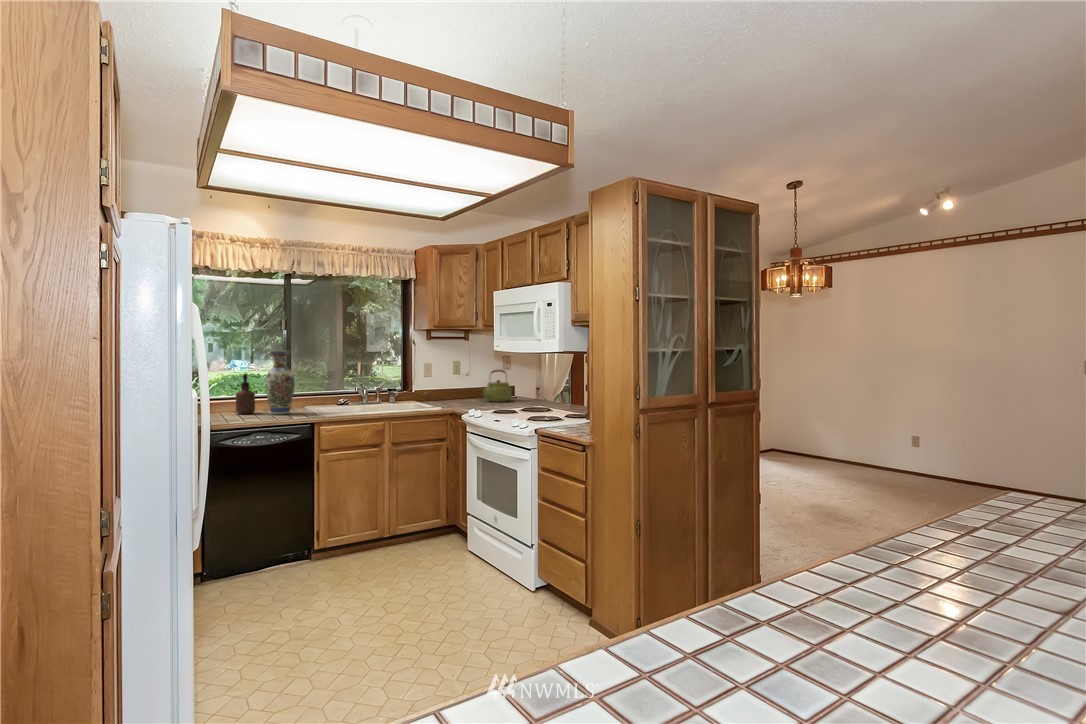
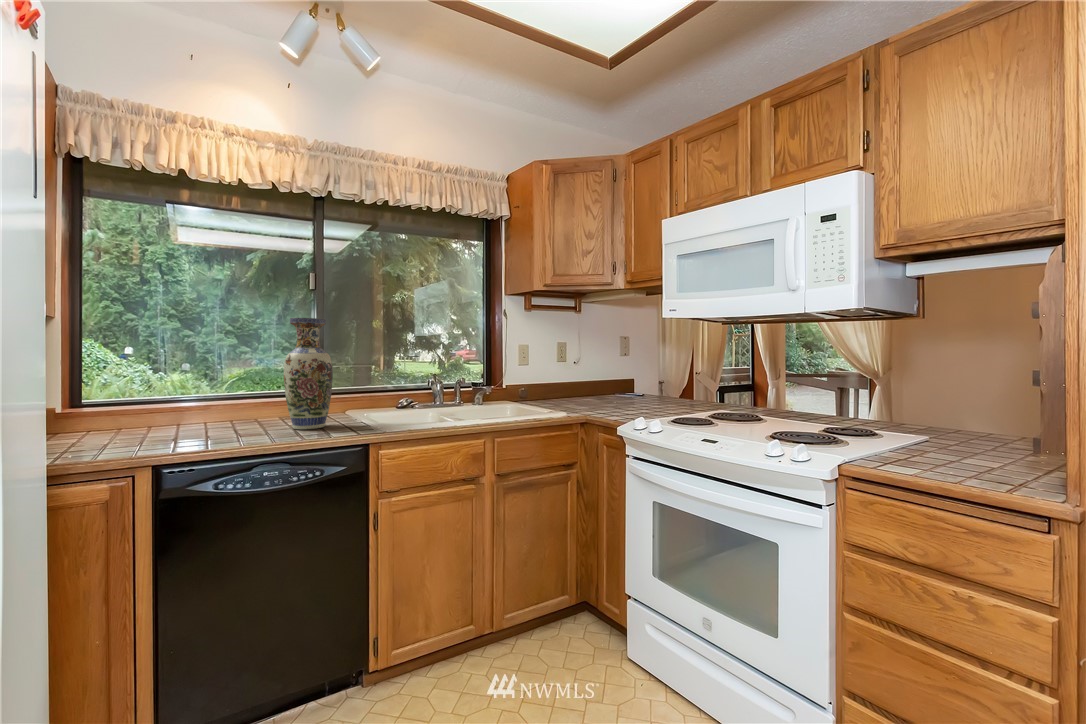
kettle: present [482,370,512,402] -> none [609,355,649,403]
soap dispenser: present [236,374,255,414] -> none [231,360,266,429]

